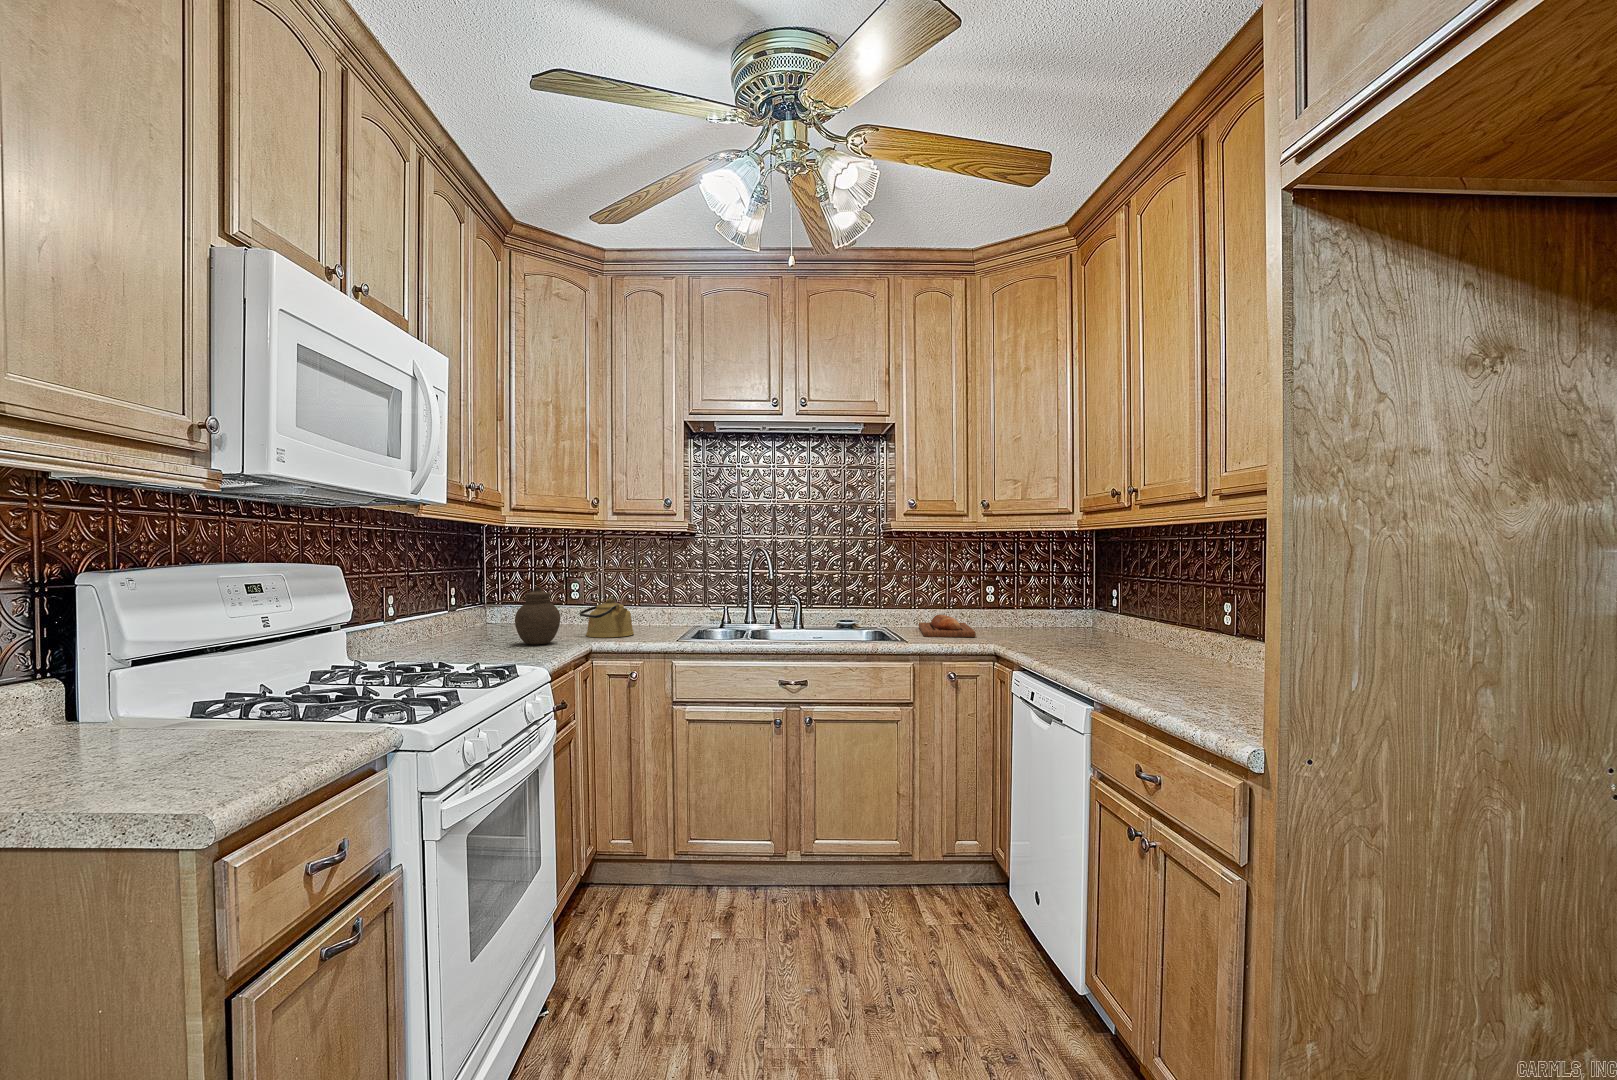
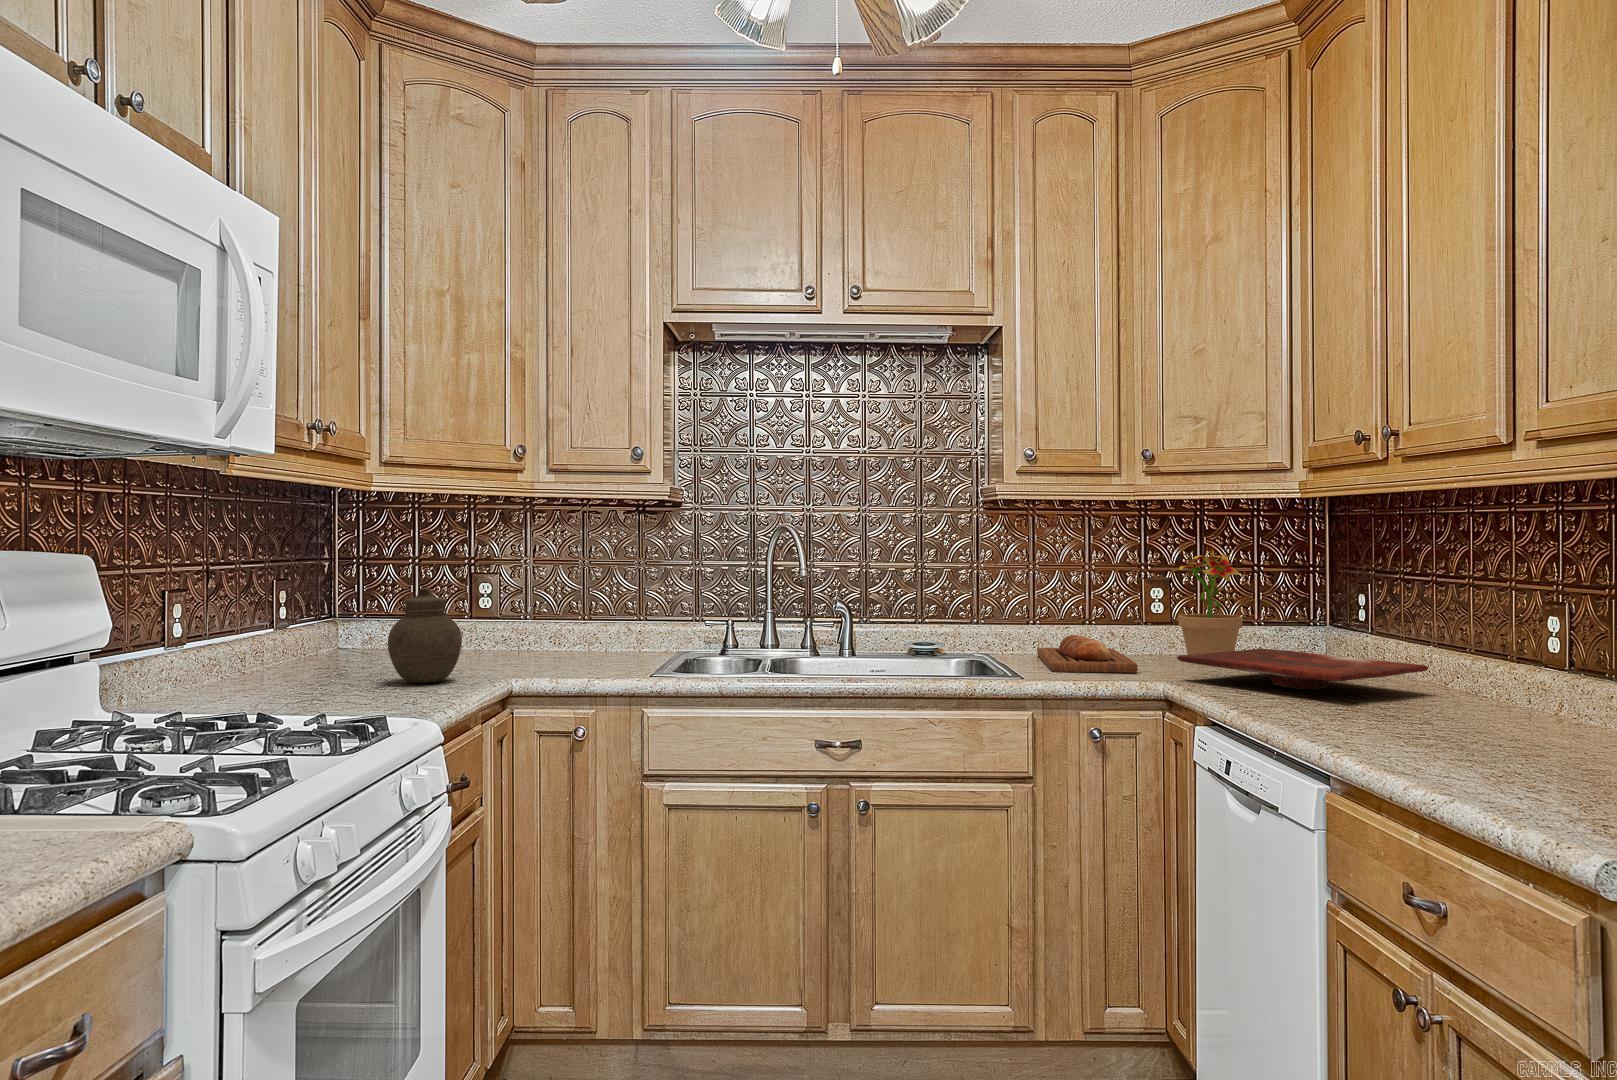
potted plant: none [1000,560,1043,631] -> present [1170,546,1243,655]
kettle: present [579,599,634,638] -> none [493,608,581,671]
cutting board: none [998,622,1142,646] -> present [1177,649,1428,690]

